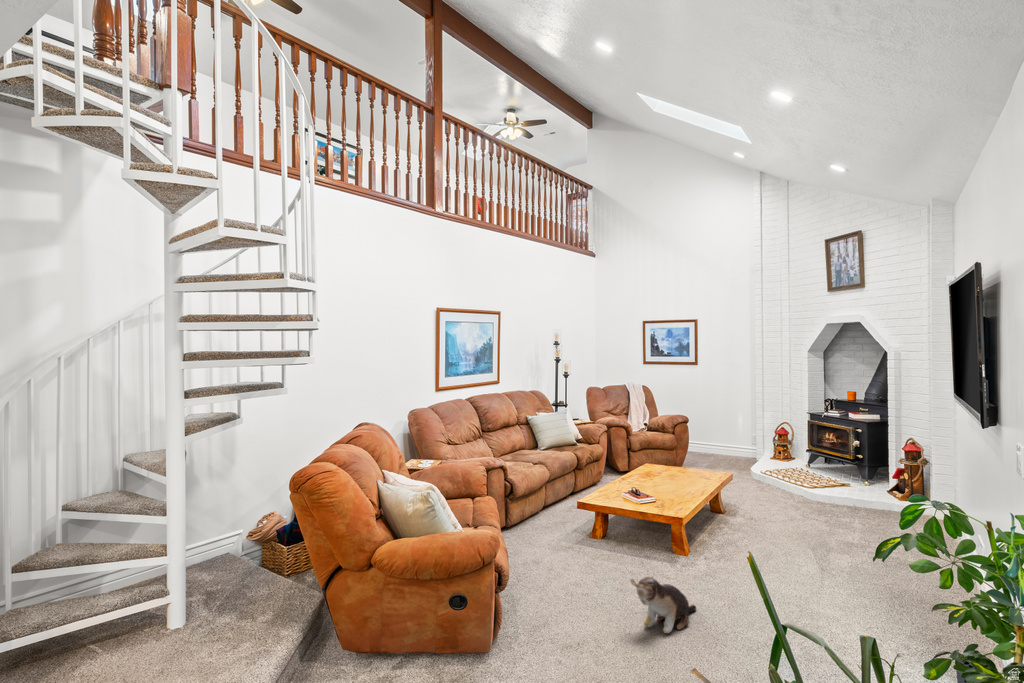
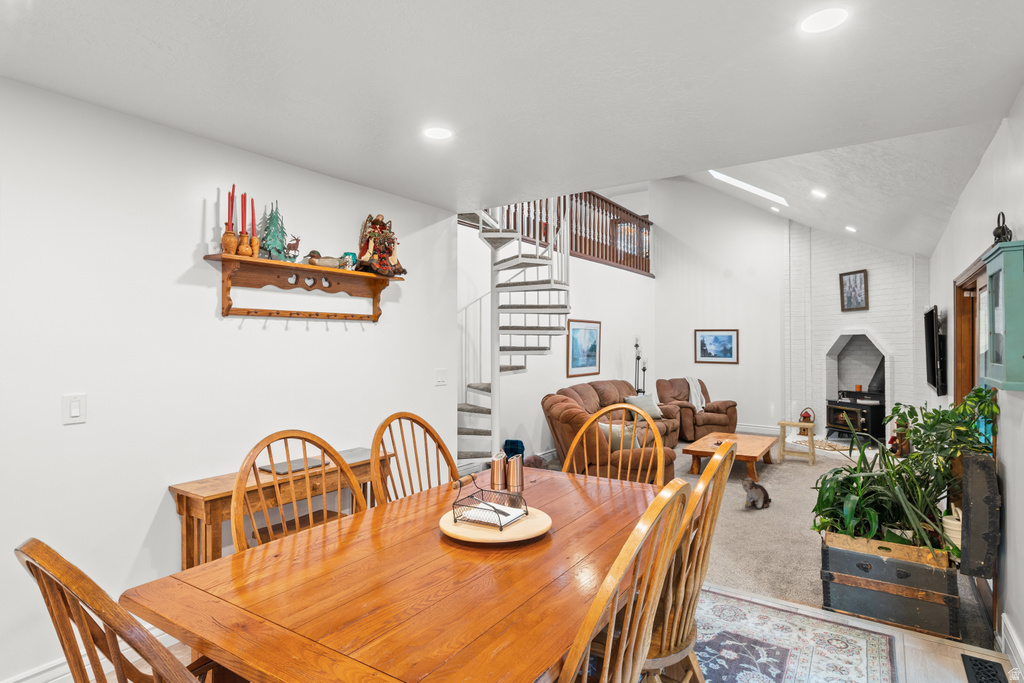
footstool: none [732,449,789,521] -> present [777,421,816,467]

